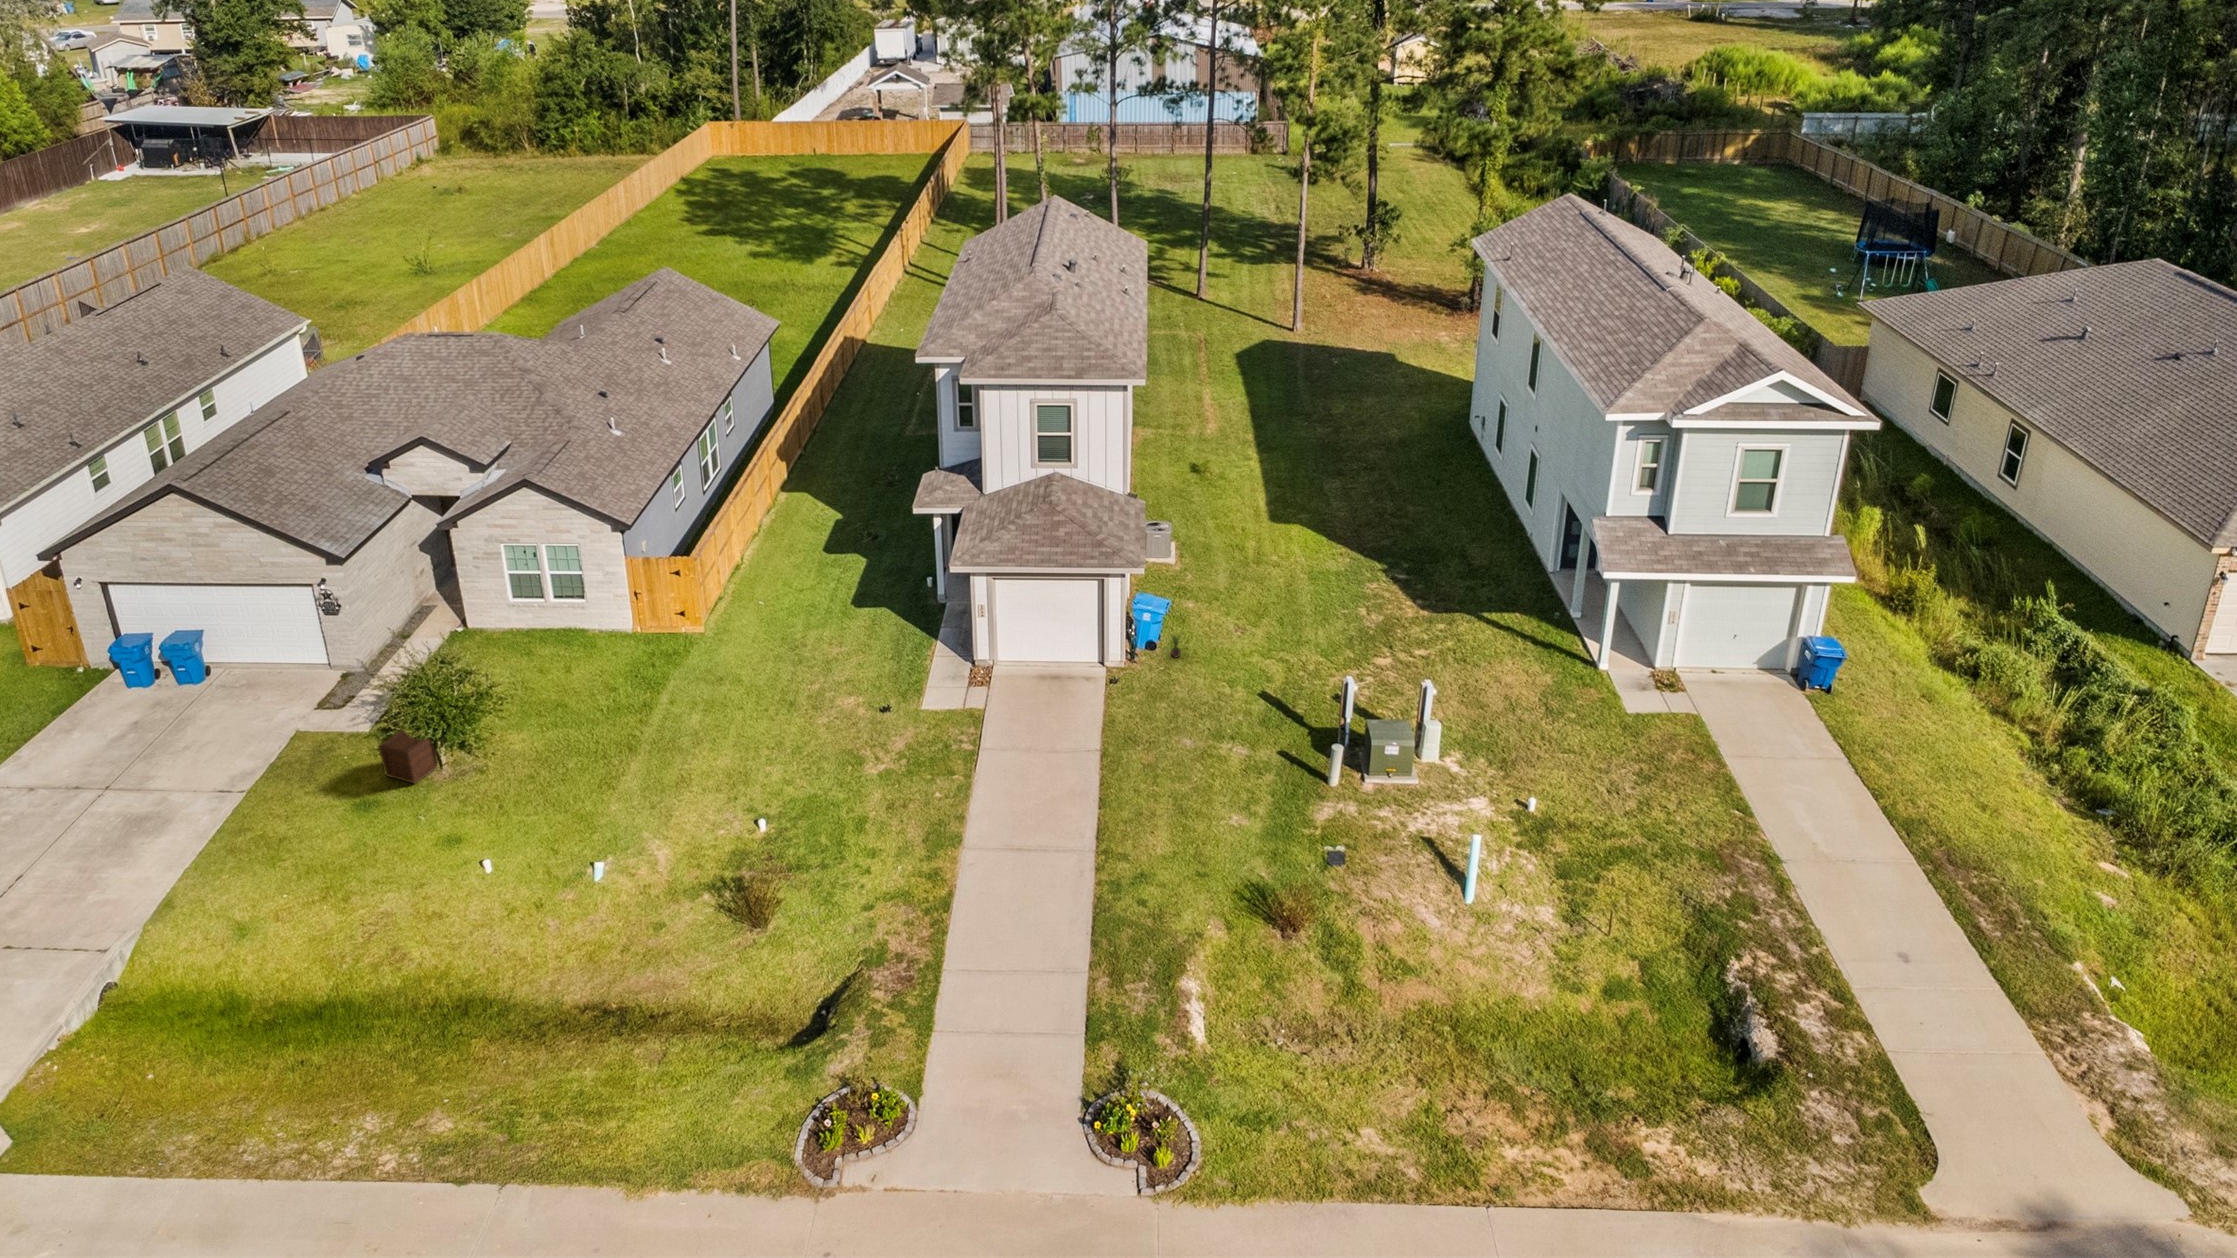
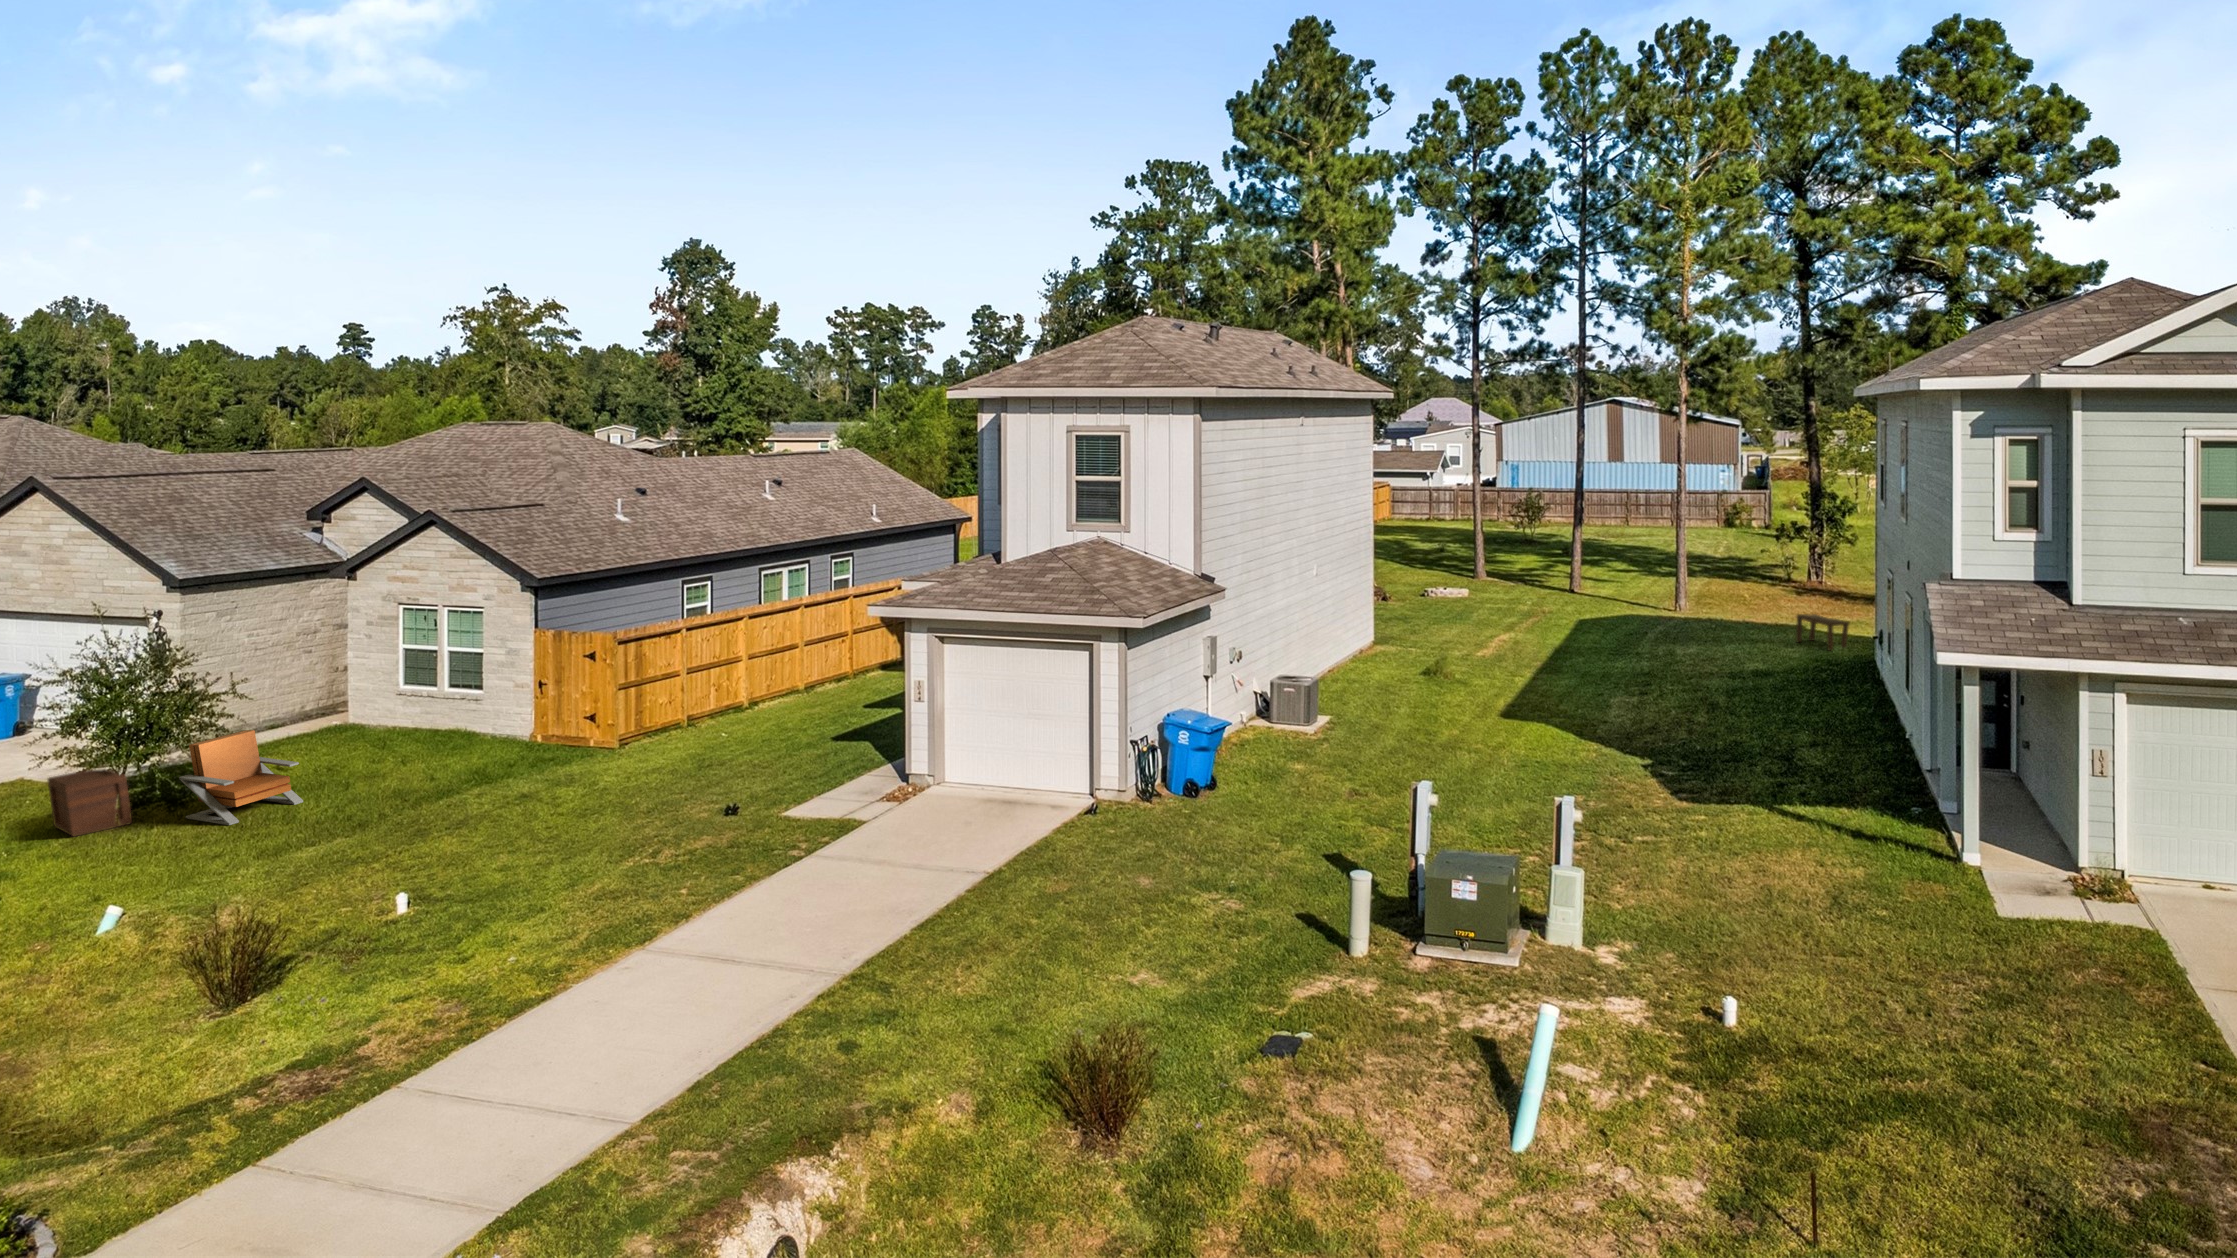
bench: none [1447,427,1484,457] -> present [1796,614,1849,650]
decorative plant: present [1166,634,1181,658] -> none [1198,753,1241,800]
lounge chair: none [470,684,546,758] -> present [179,730,303,825]

